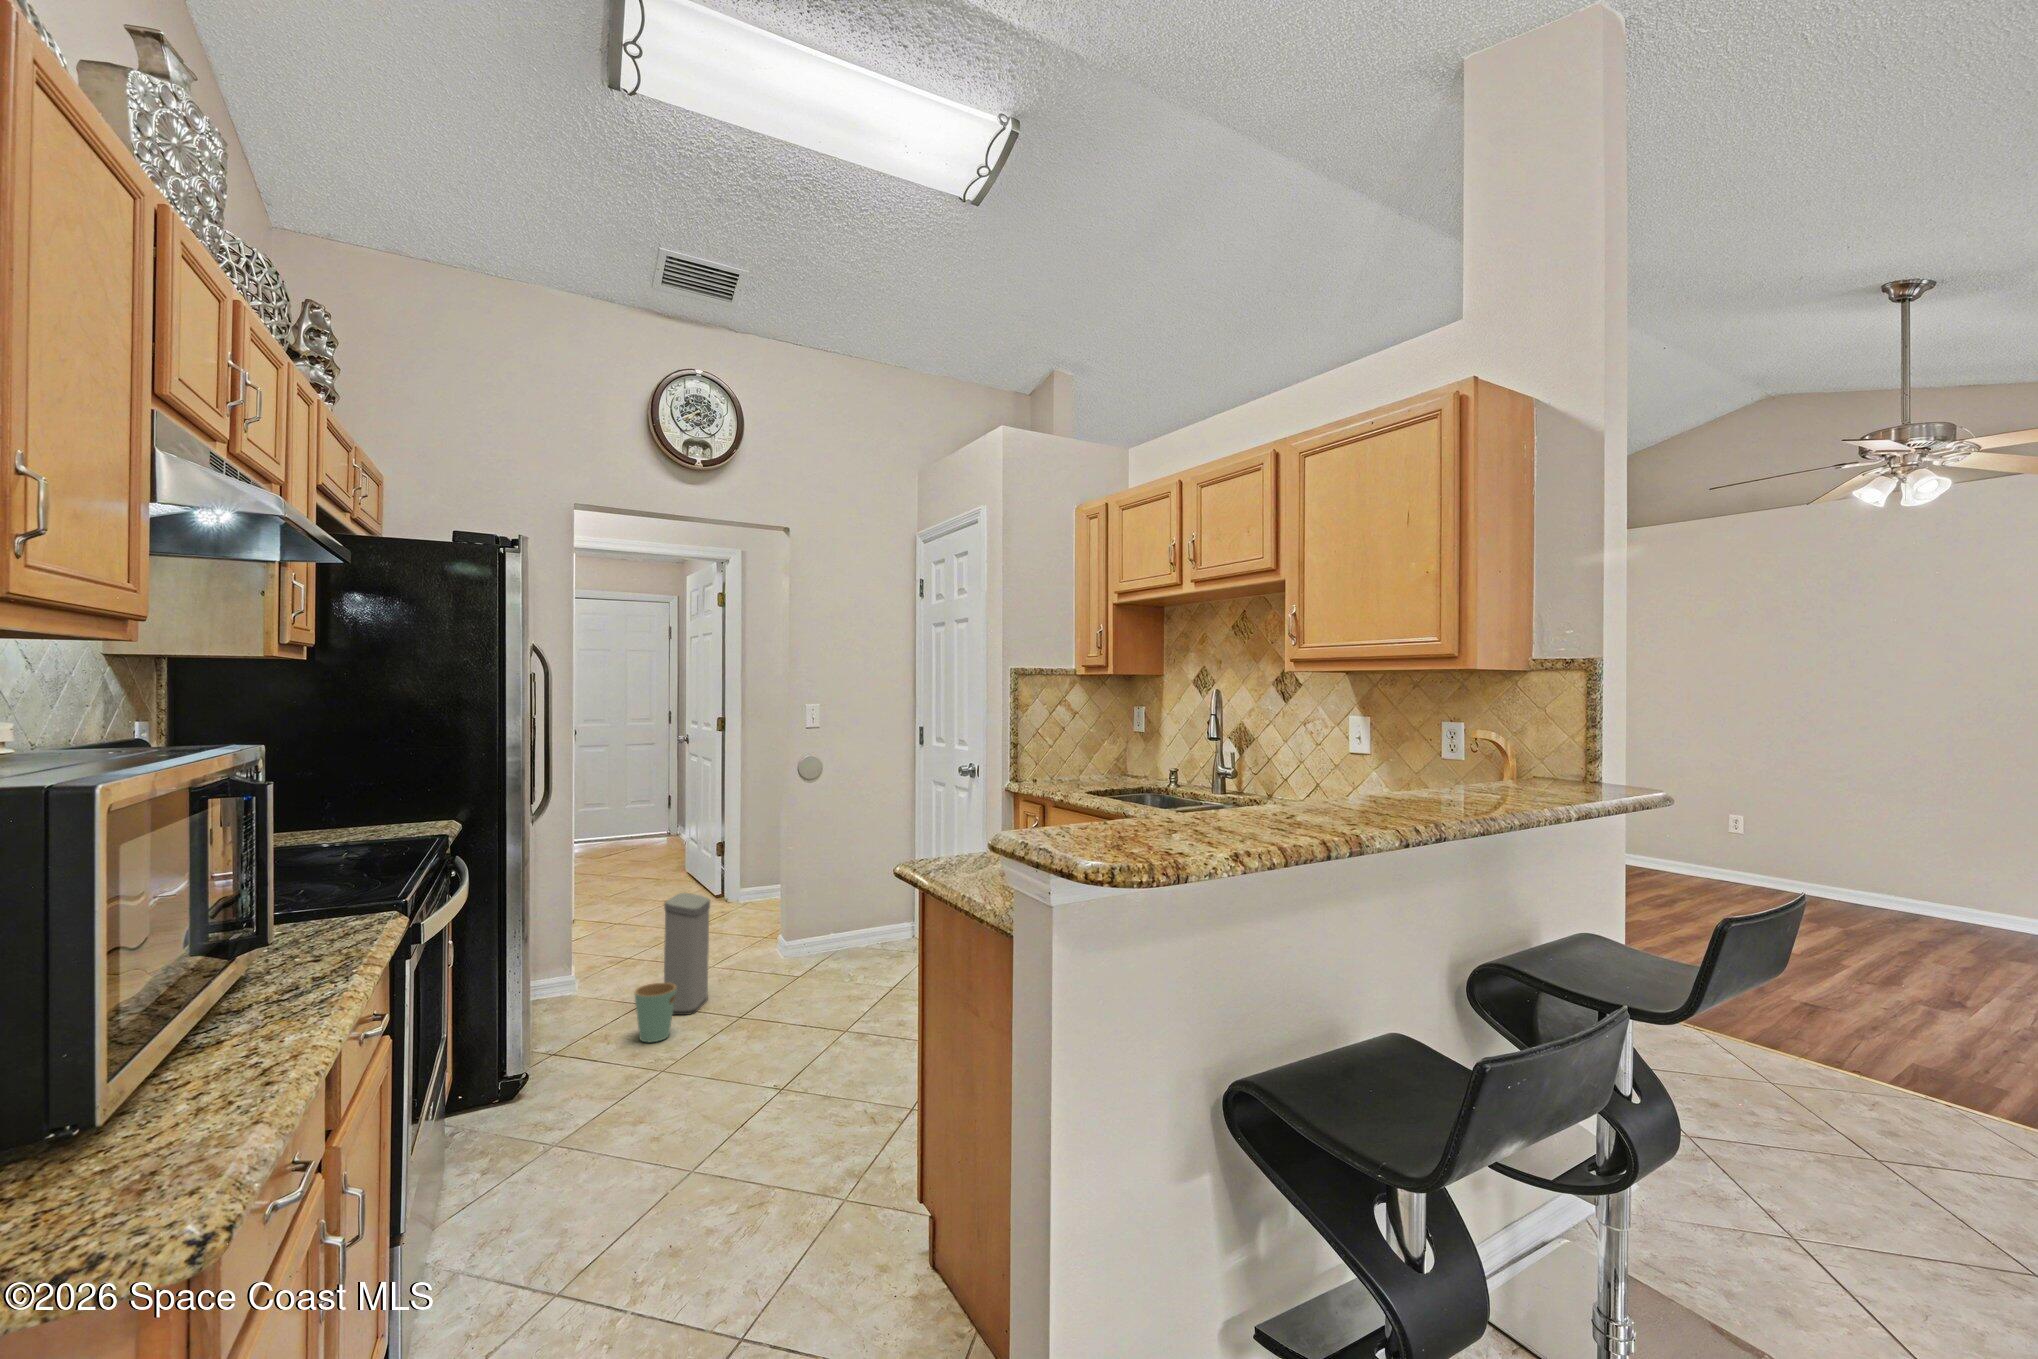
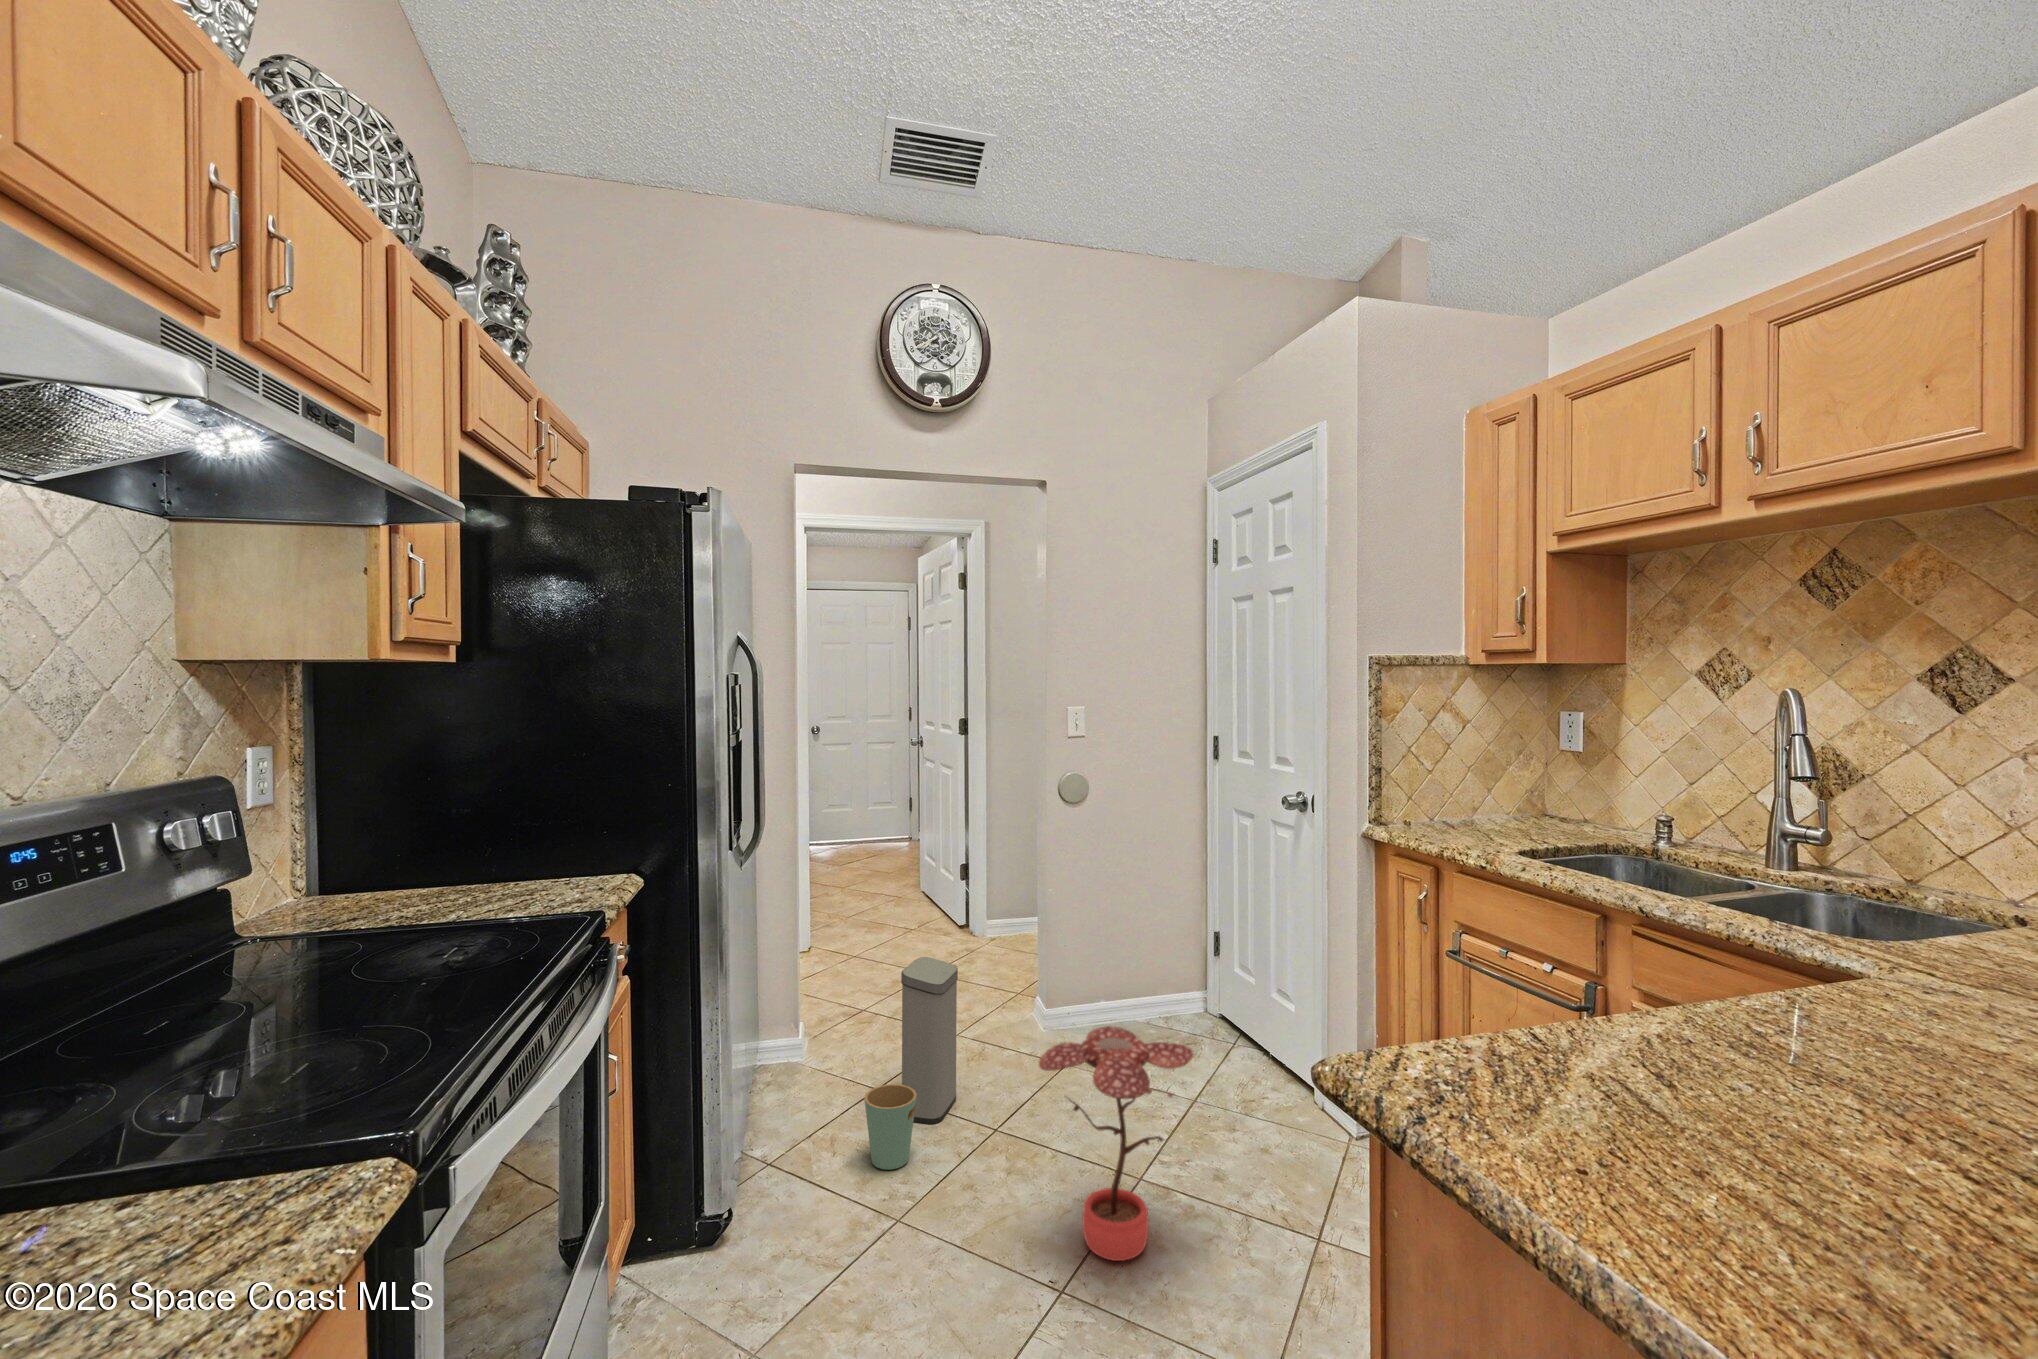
potted plant: none [768,920,875,1068] -> present [1039,1026,1193,1261]

